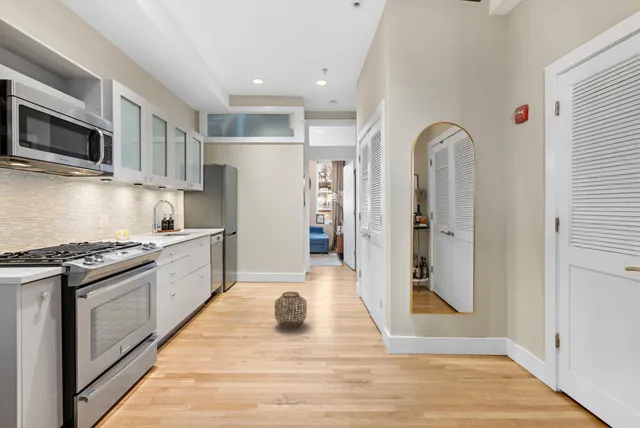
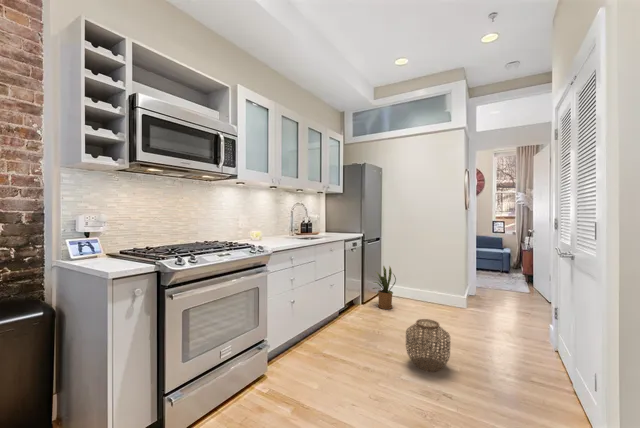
house plant: none [229,256,254,294] -> present [373,266,396,309]

